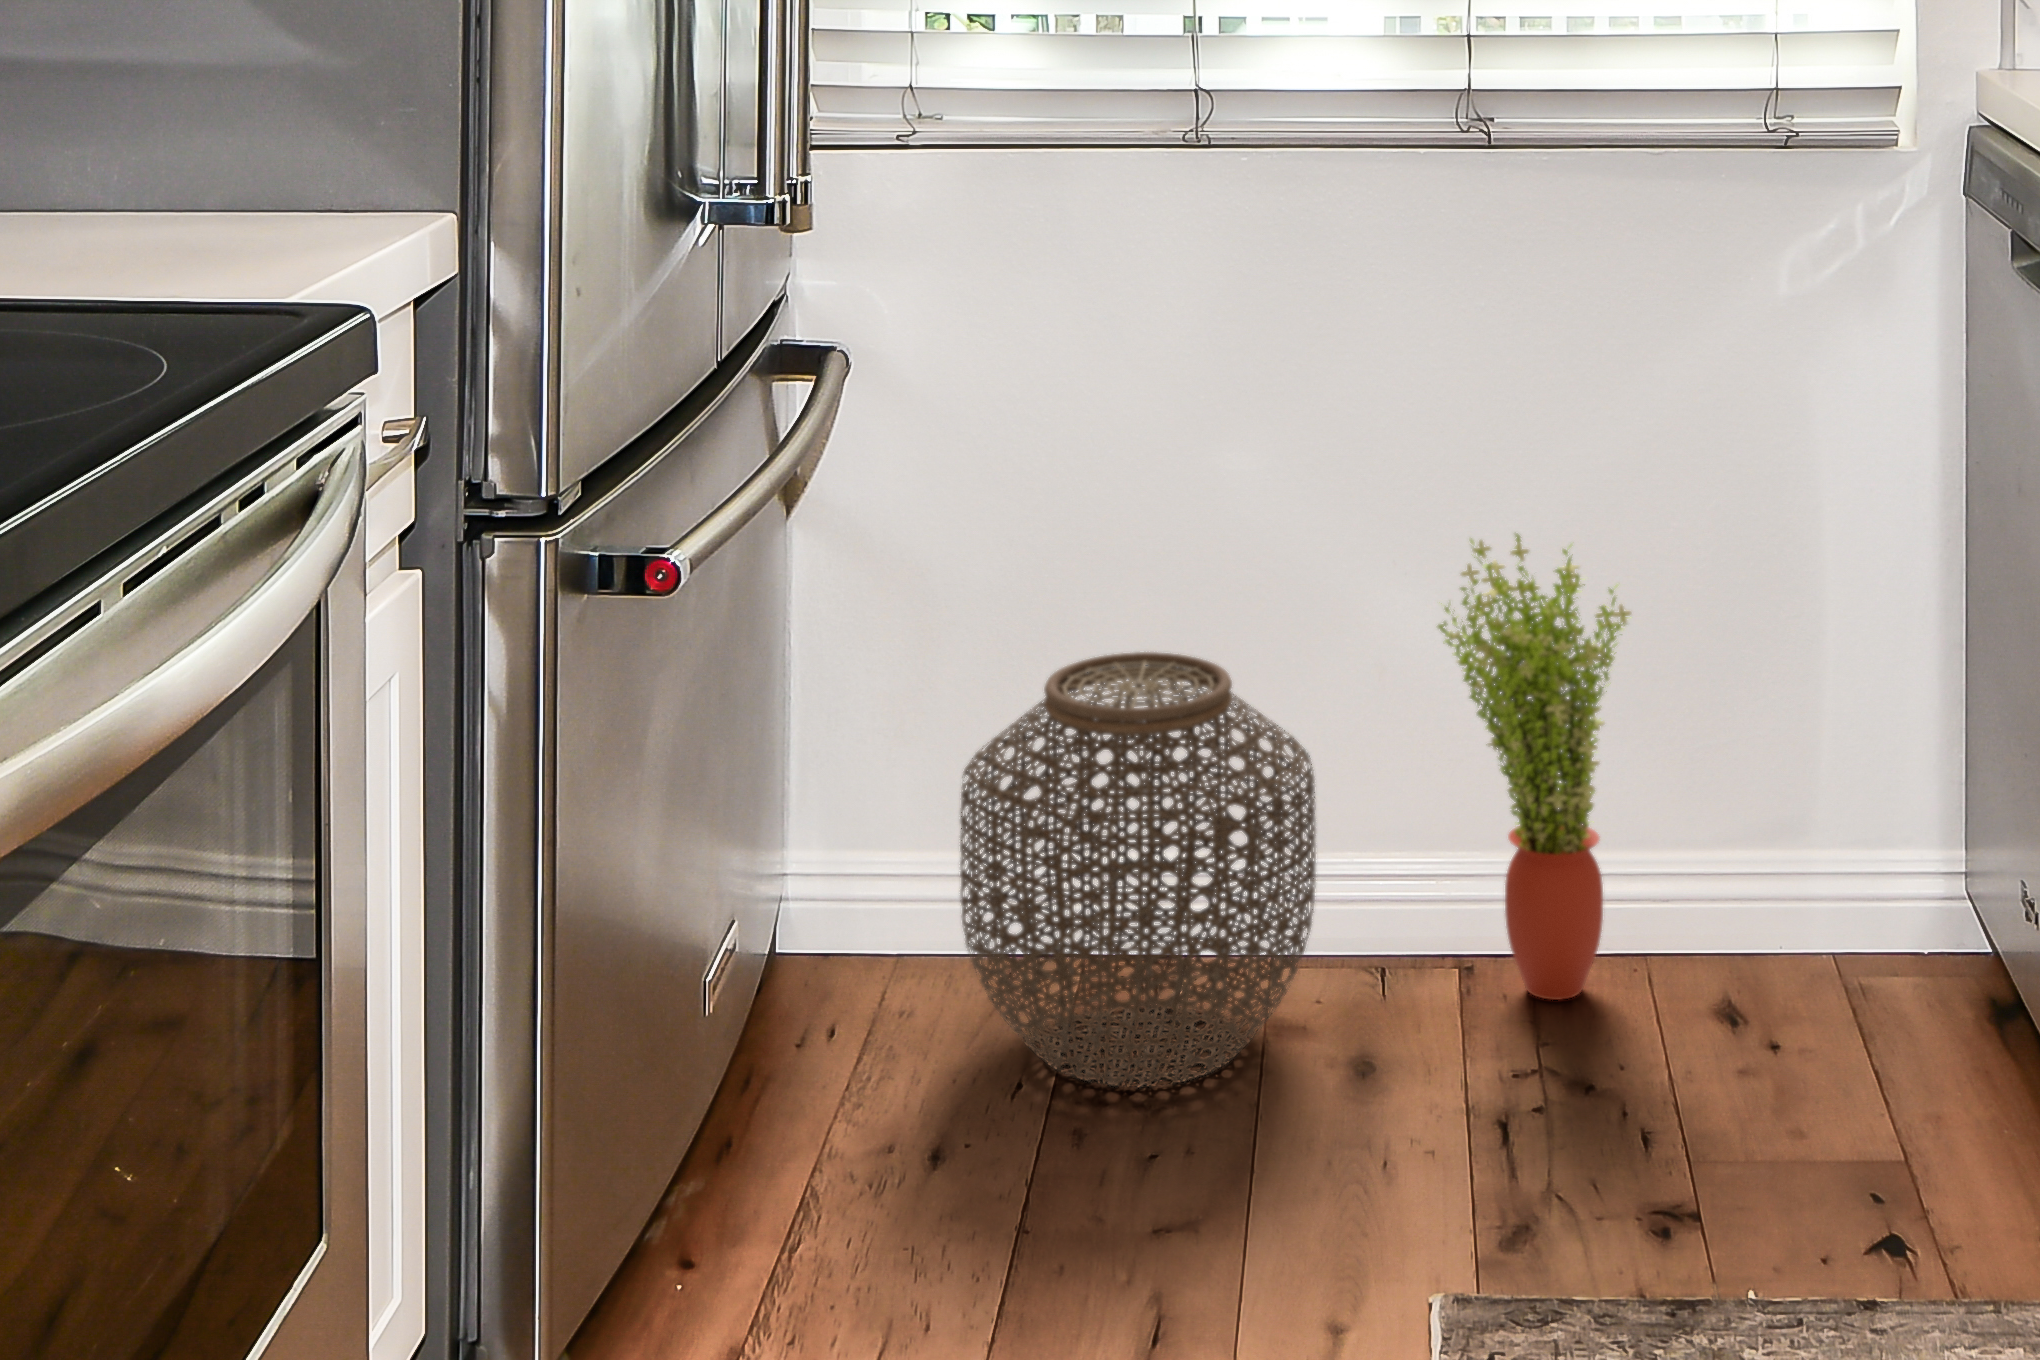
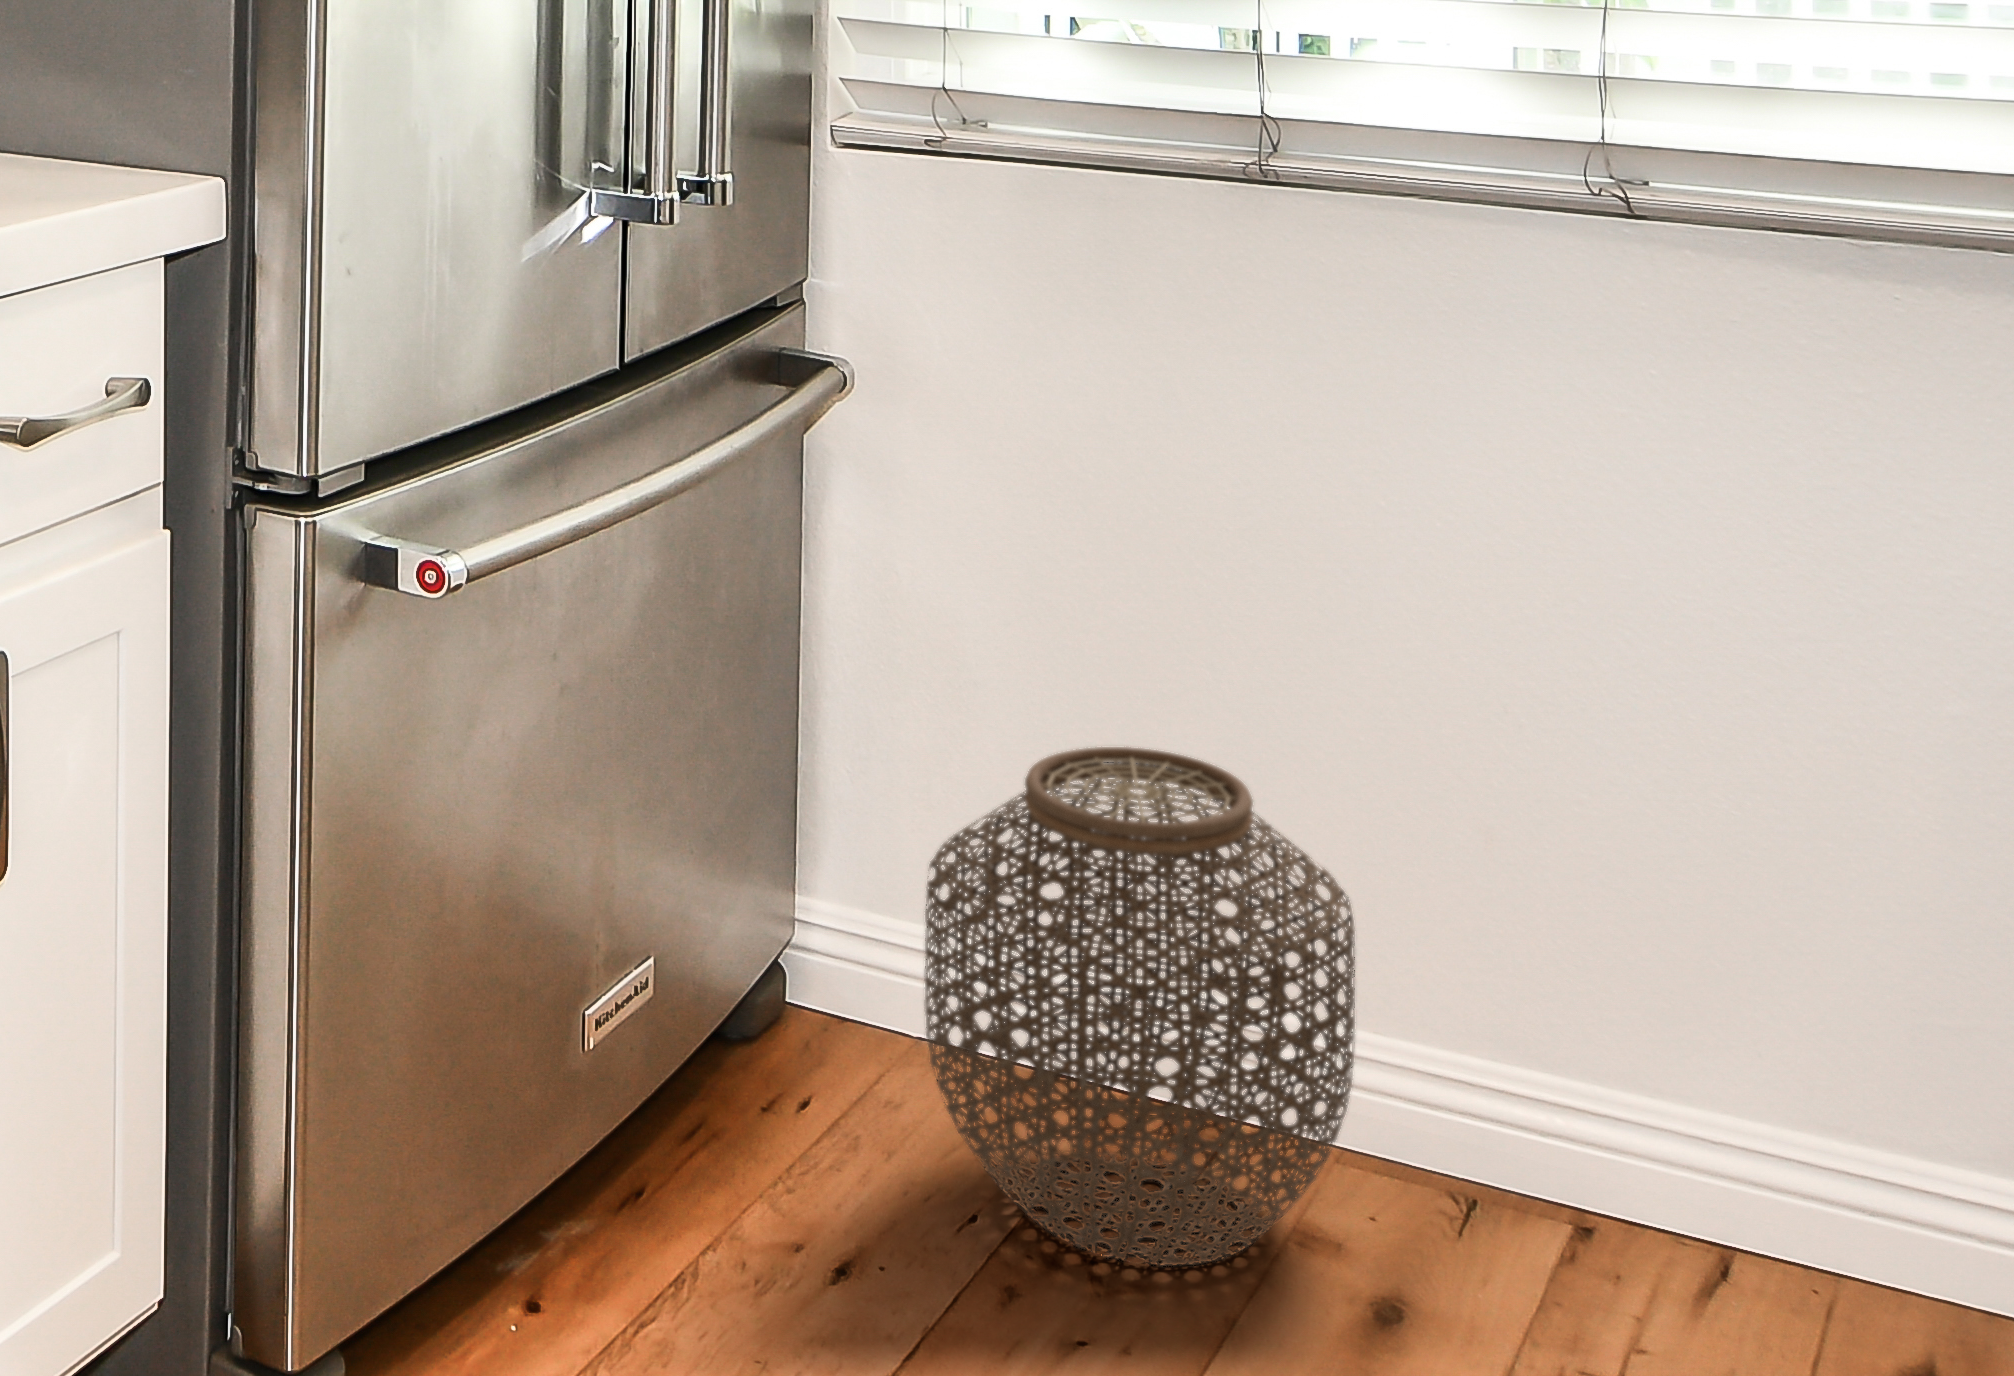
potted plant: present [1438,534,1631,1000] -> none [1530,689,1795,1300]

